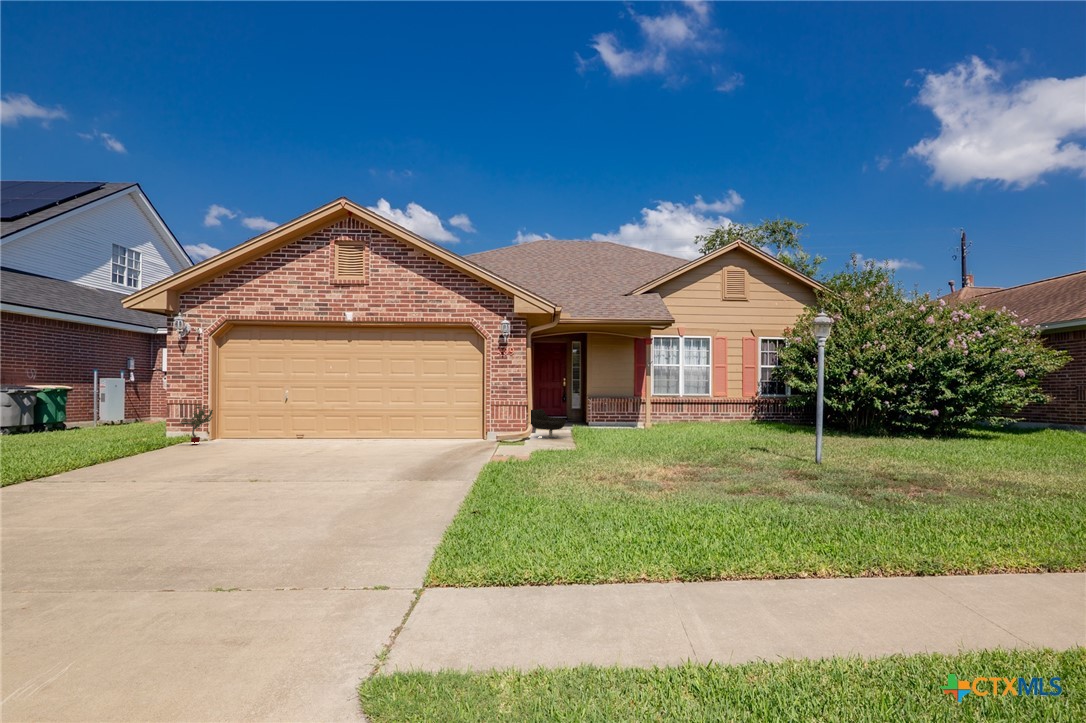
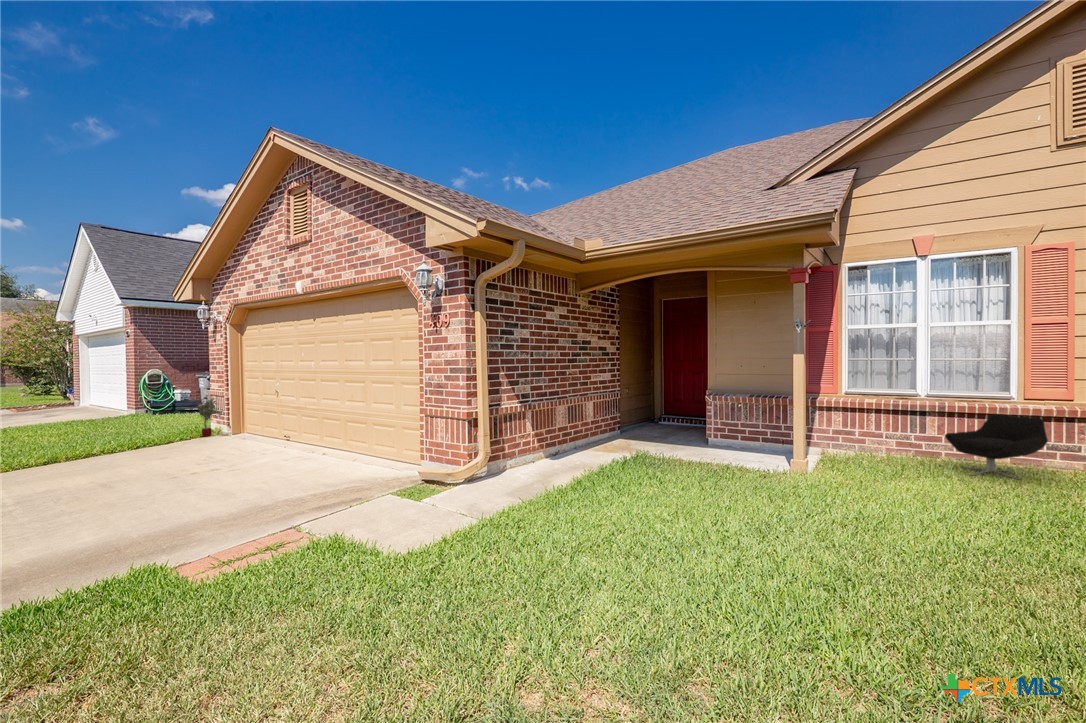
lounge chair: present [531,409,566,439] -> present [945,414,1048,479]

